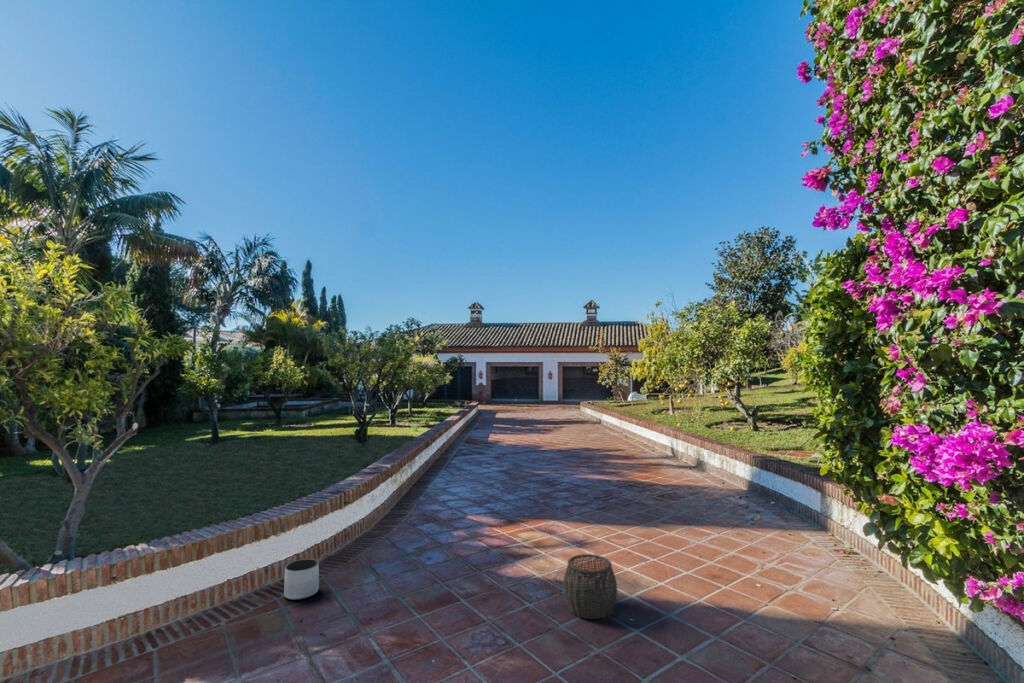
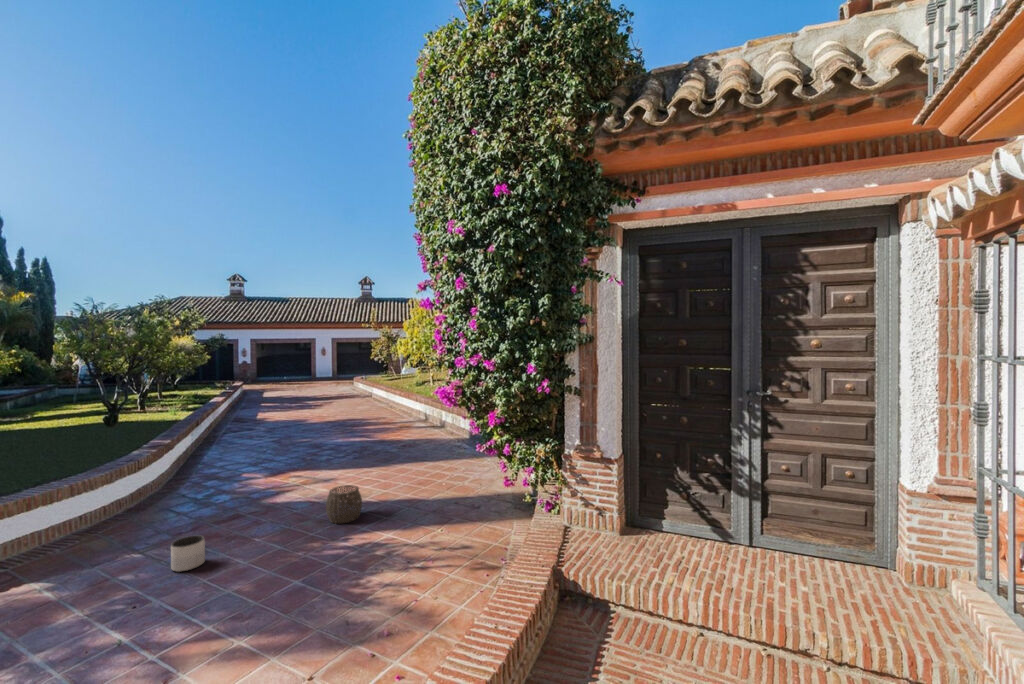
planter: present [284,559,319,600] -> present [171,535,205,572]

